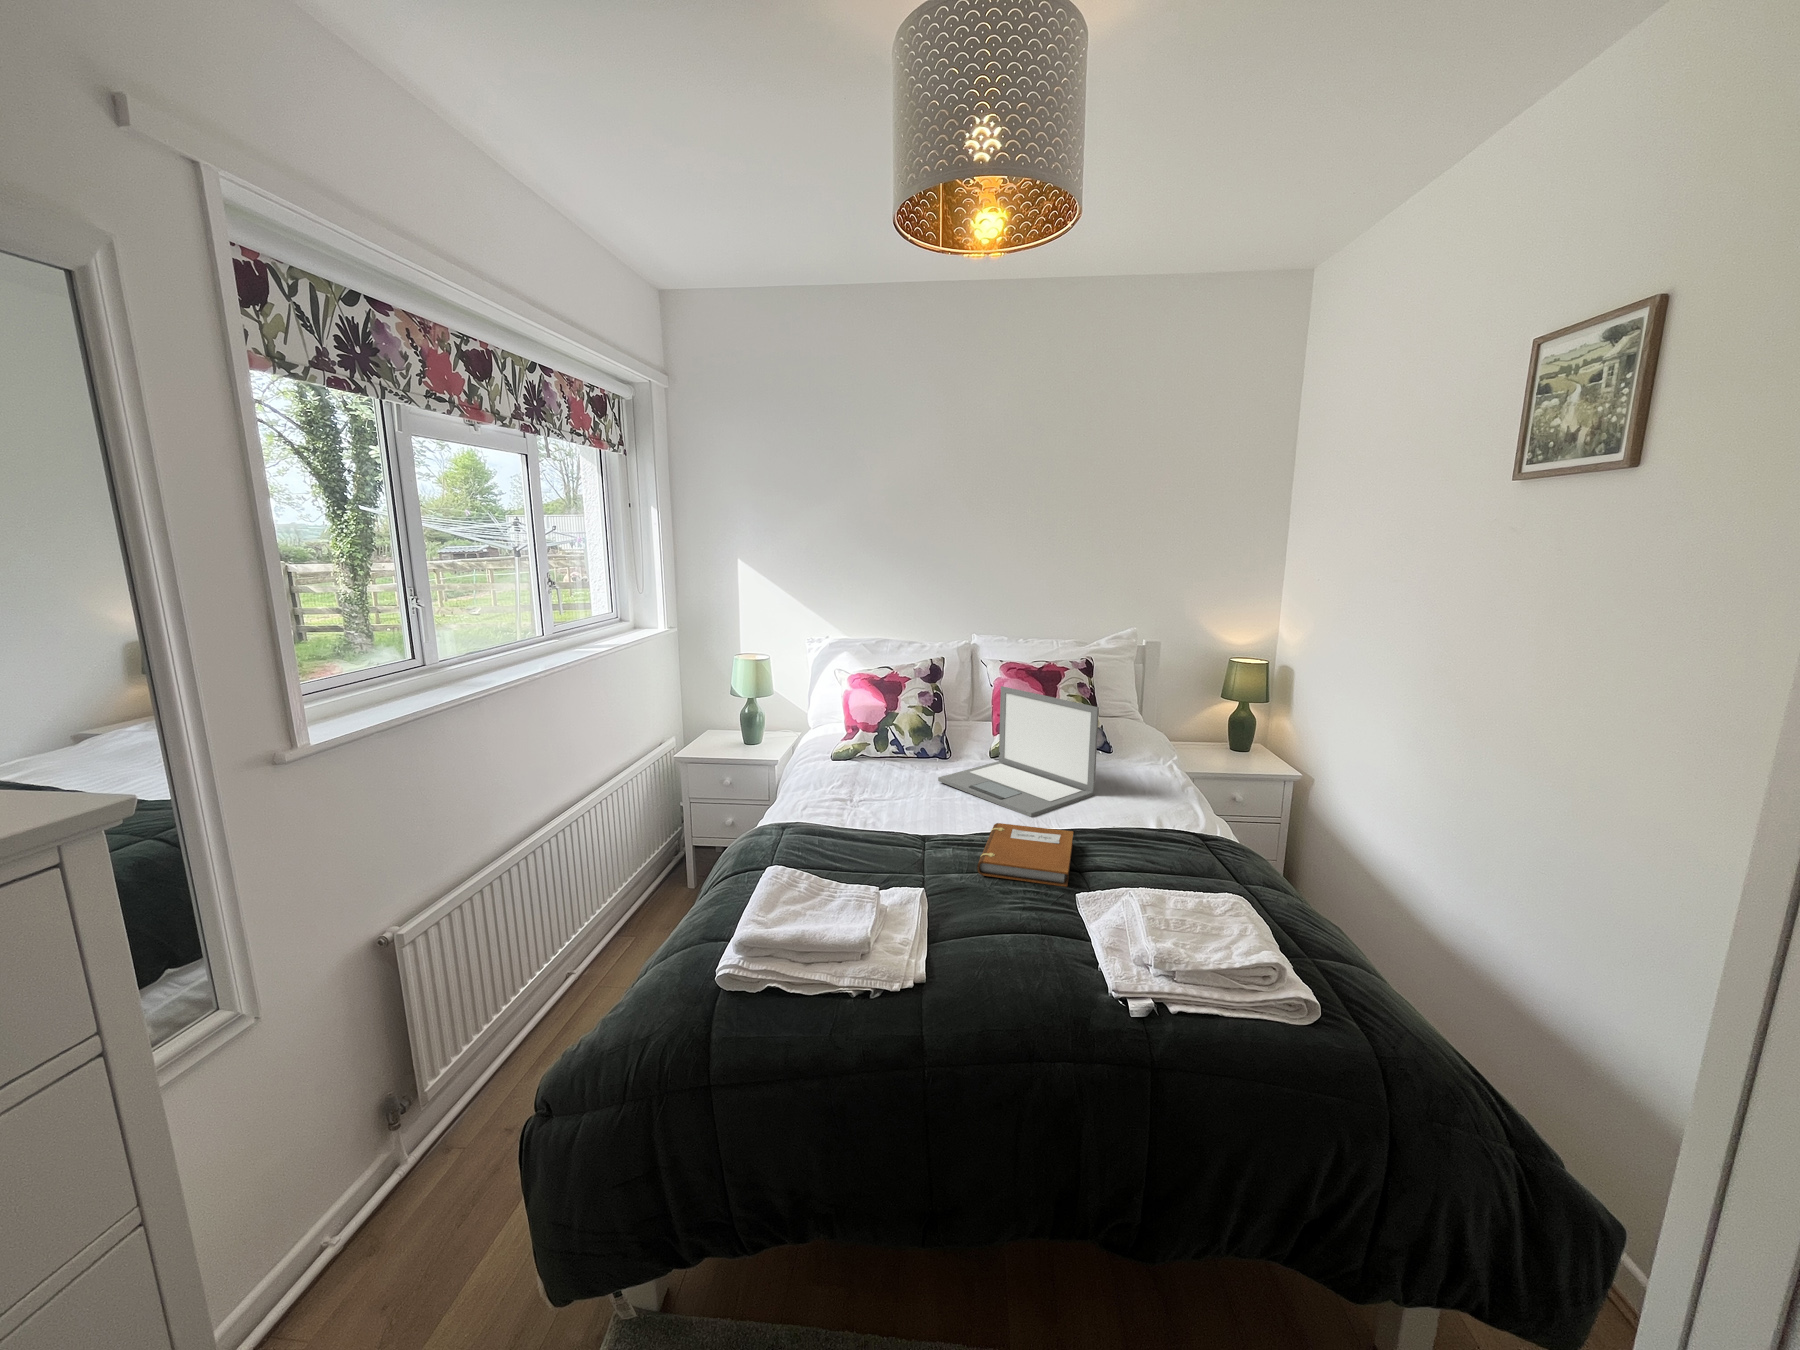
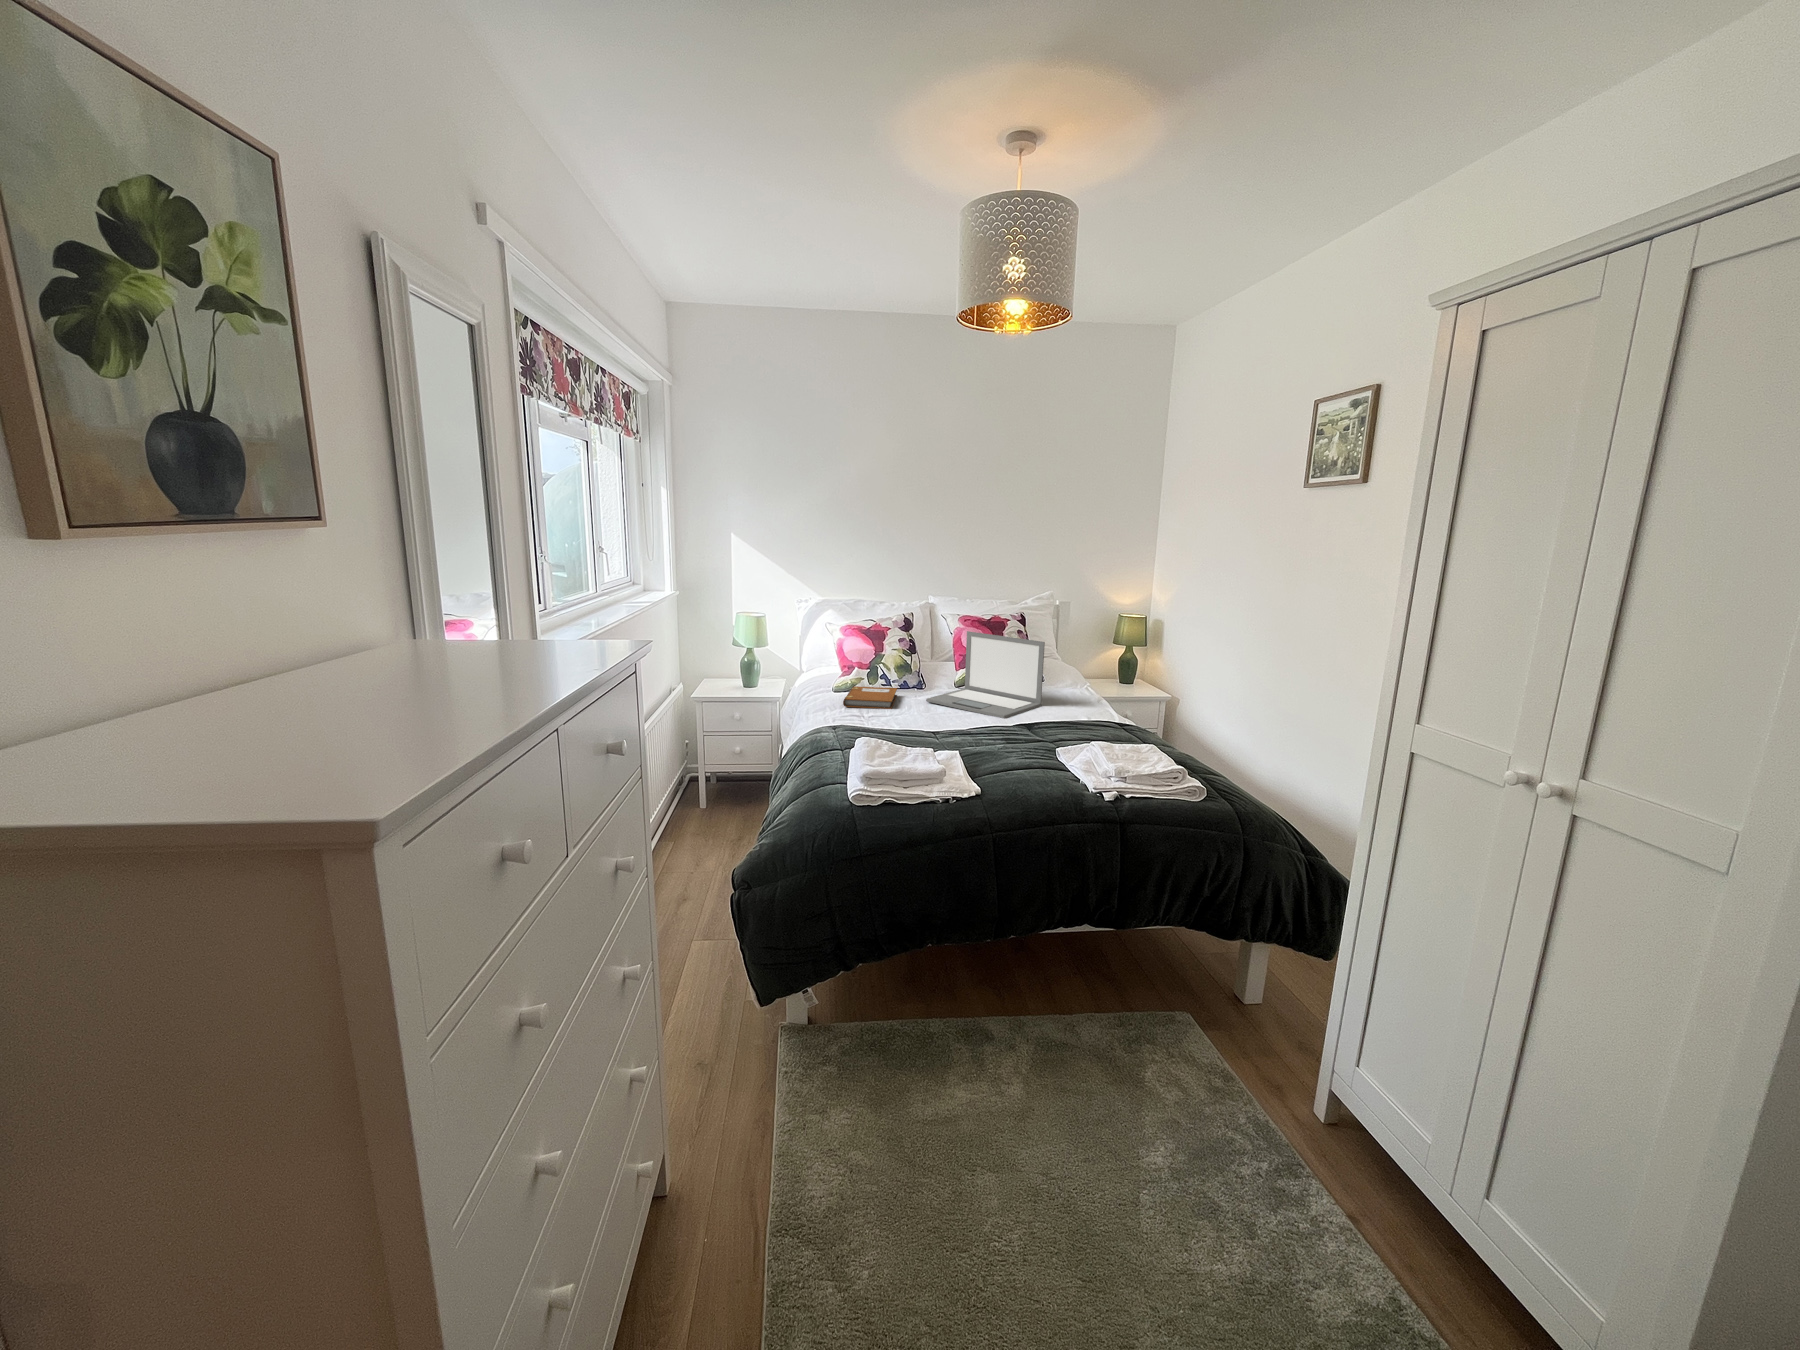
notebook: present [977,823,1073,887] -> present [843,686,897,709]

